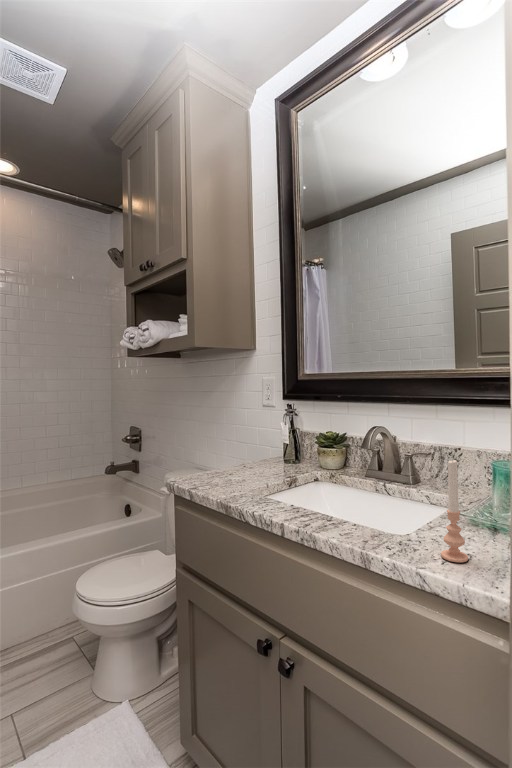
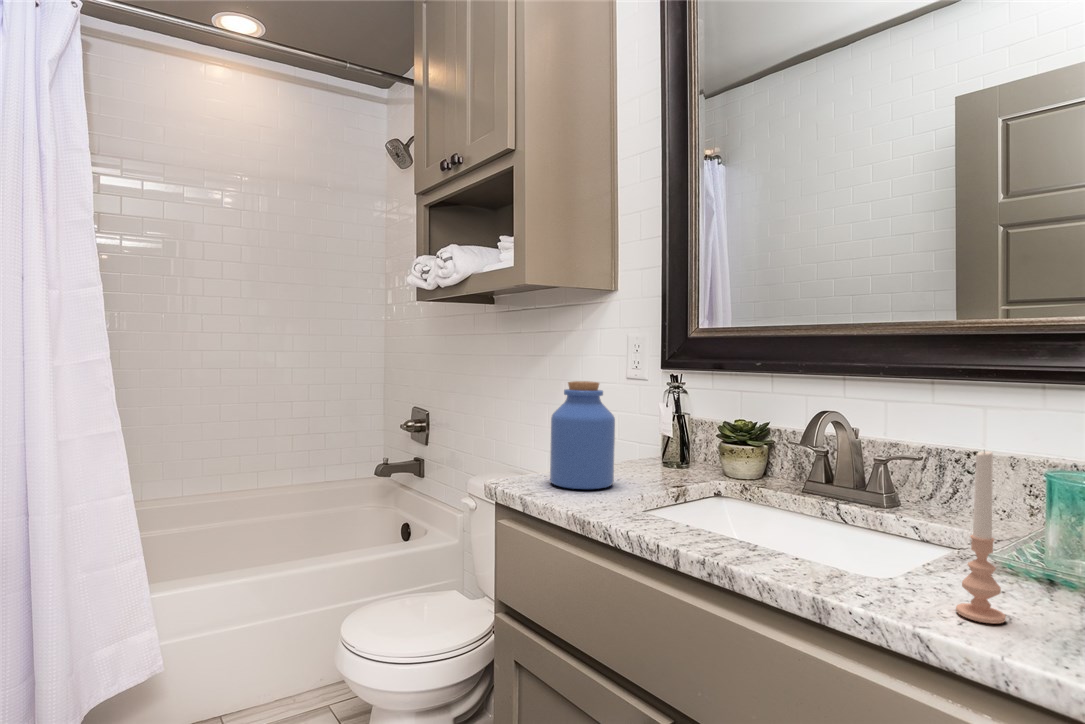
jar: none [211,415,251,483] -> present [550,381,615,489]

